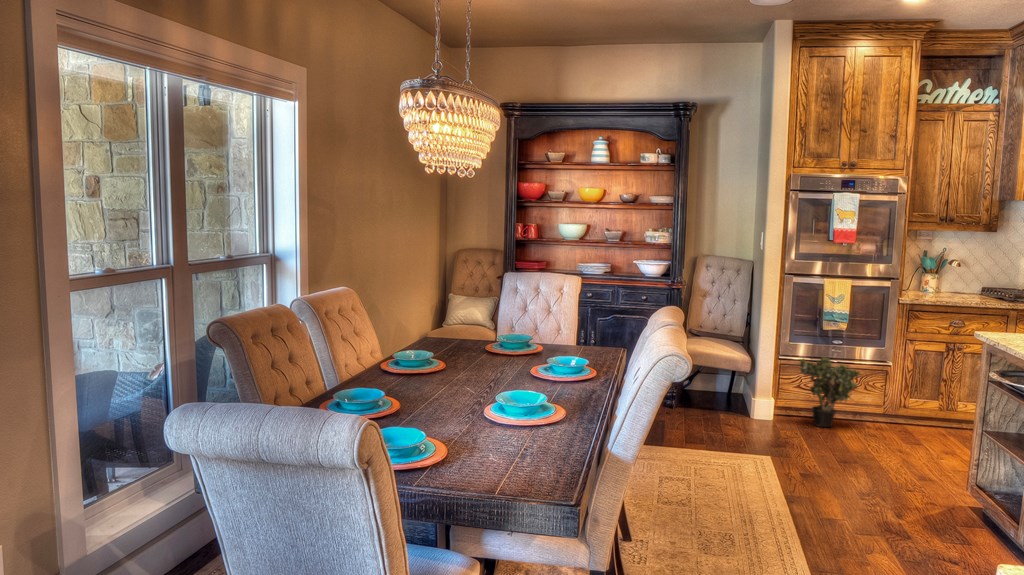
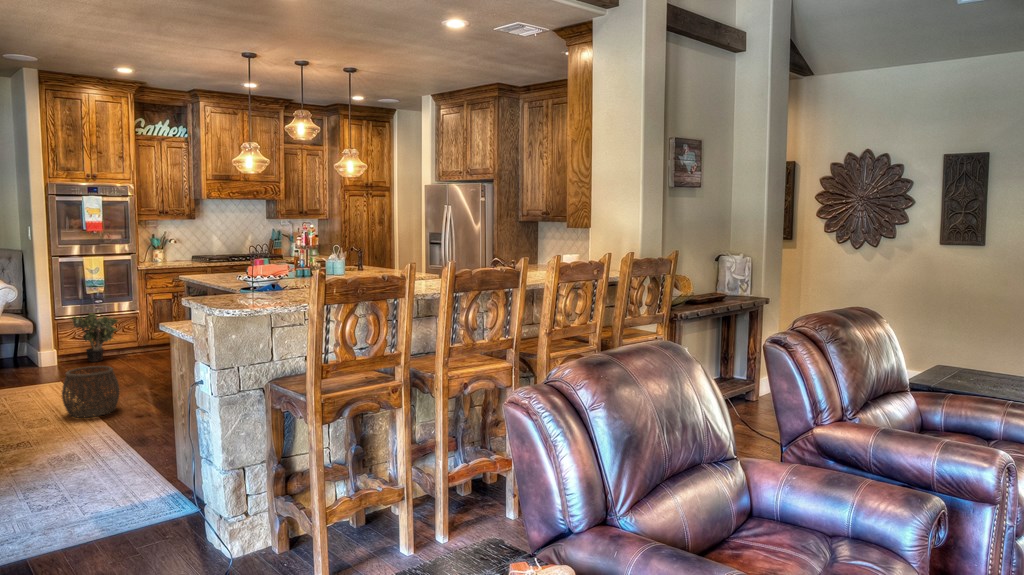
woven basket: none [759,453,849,545] -> present [62,366,120,418]

